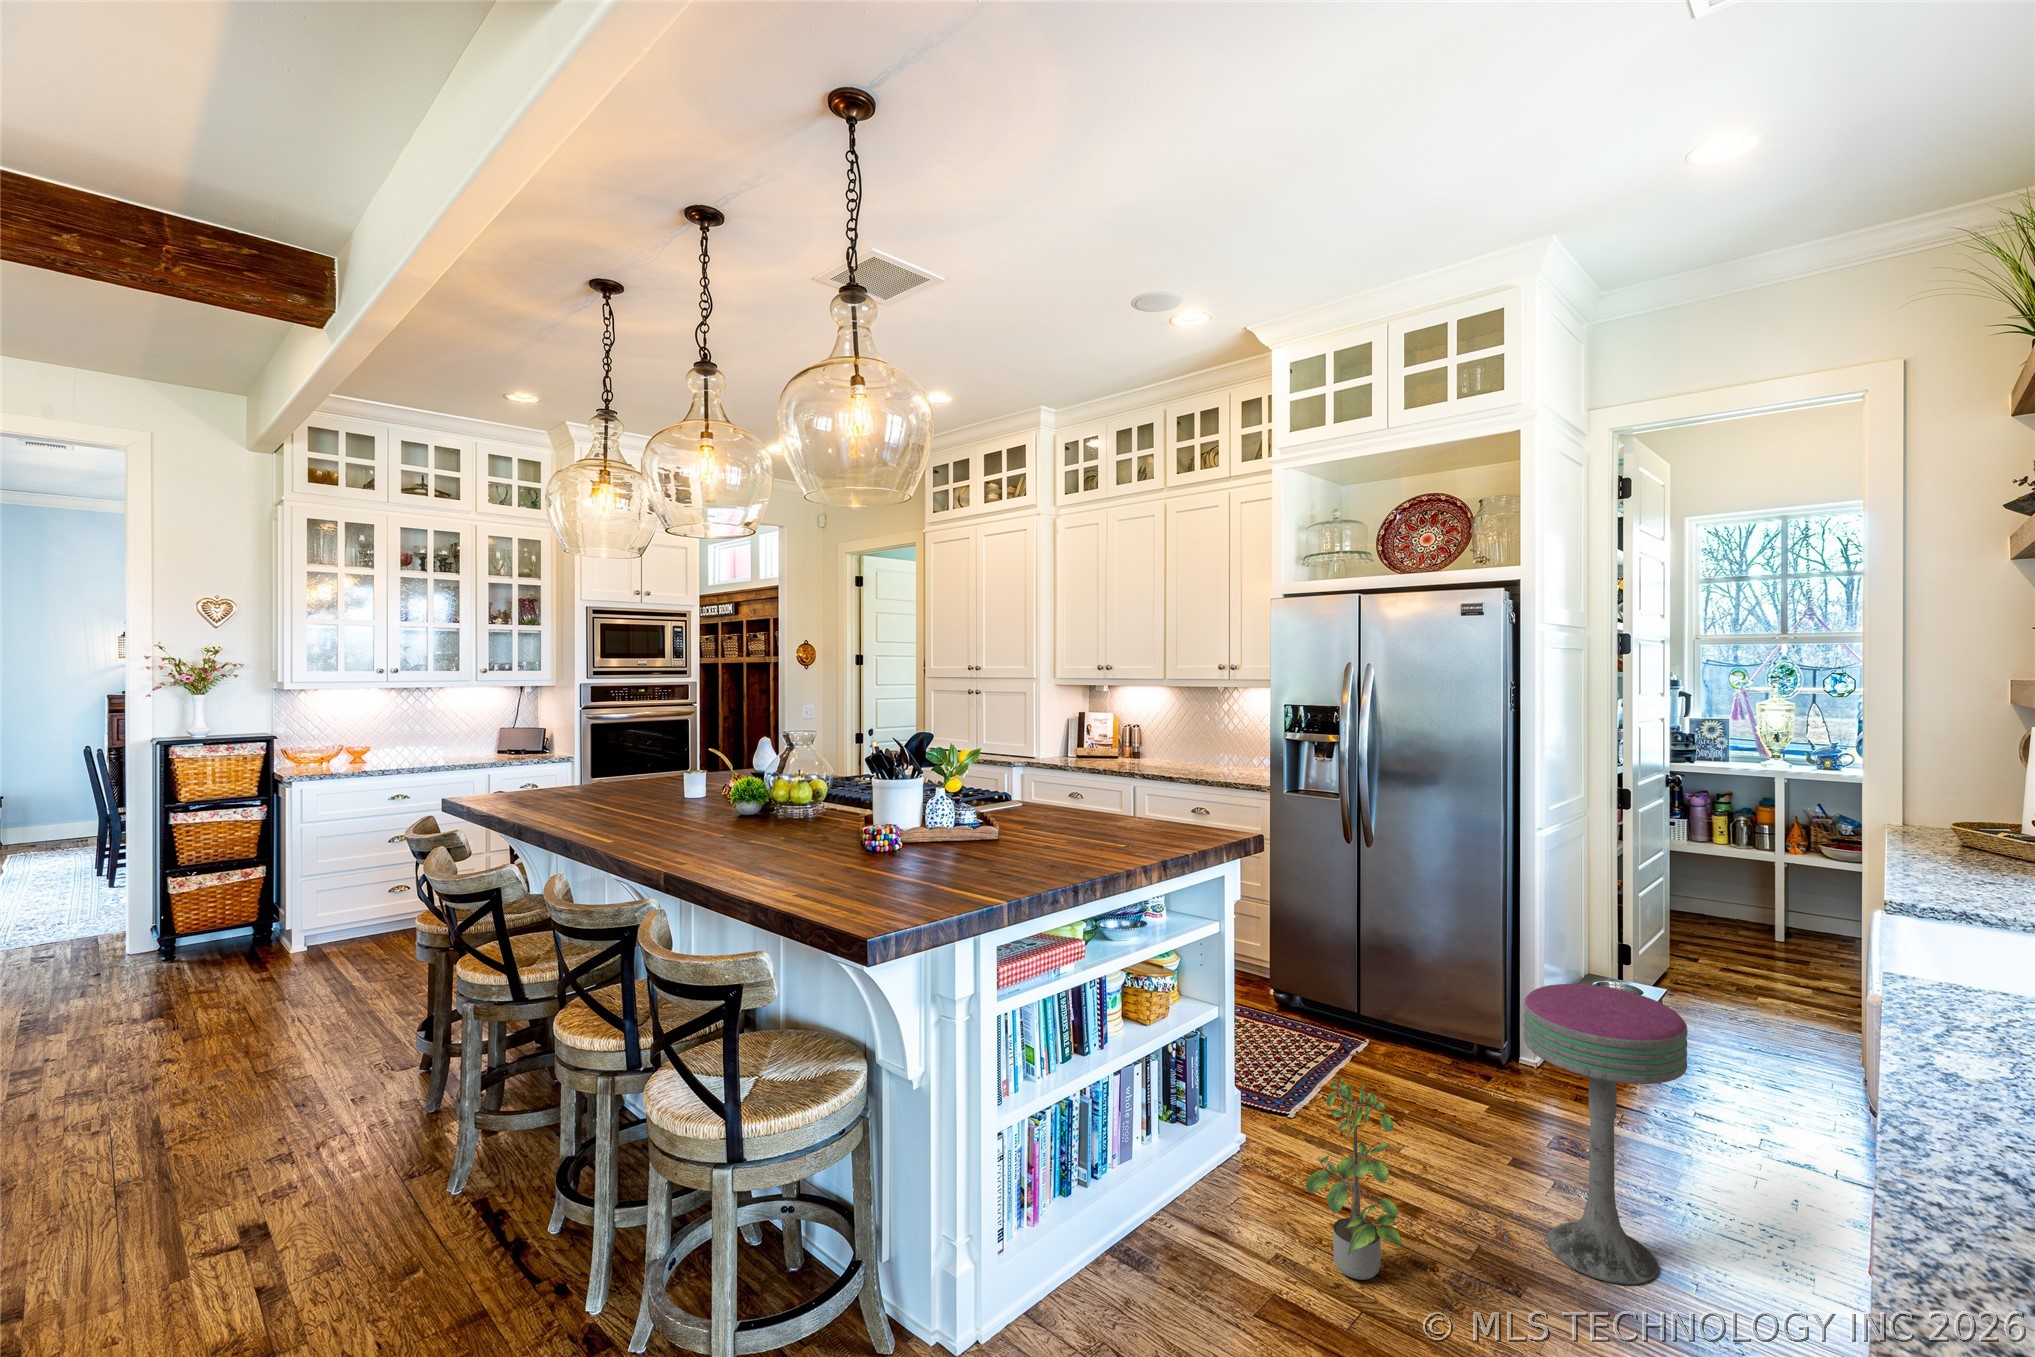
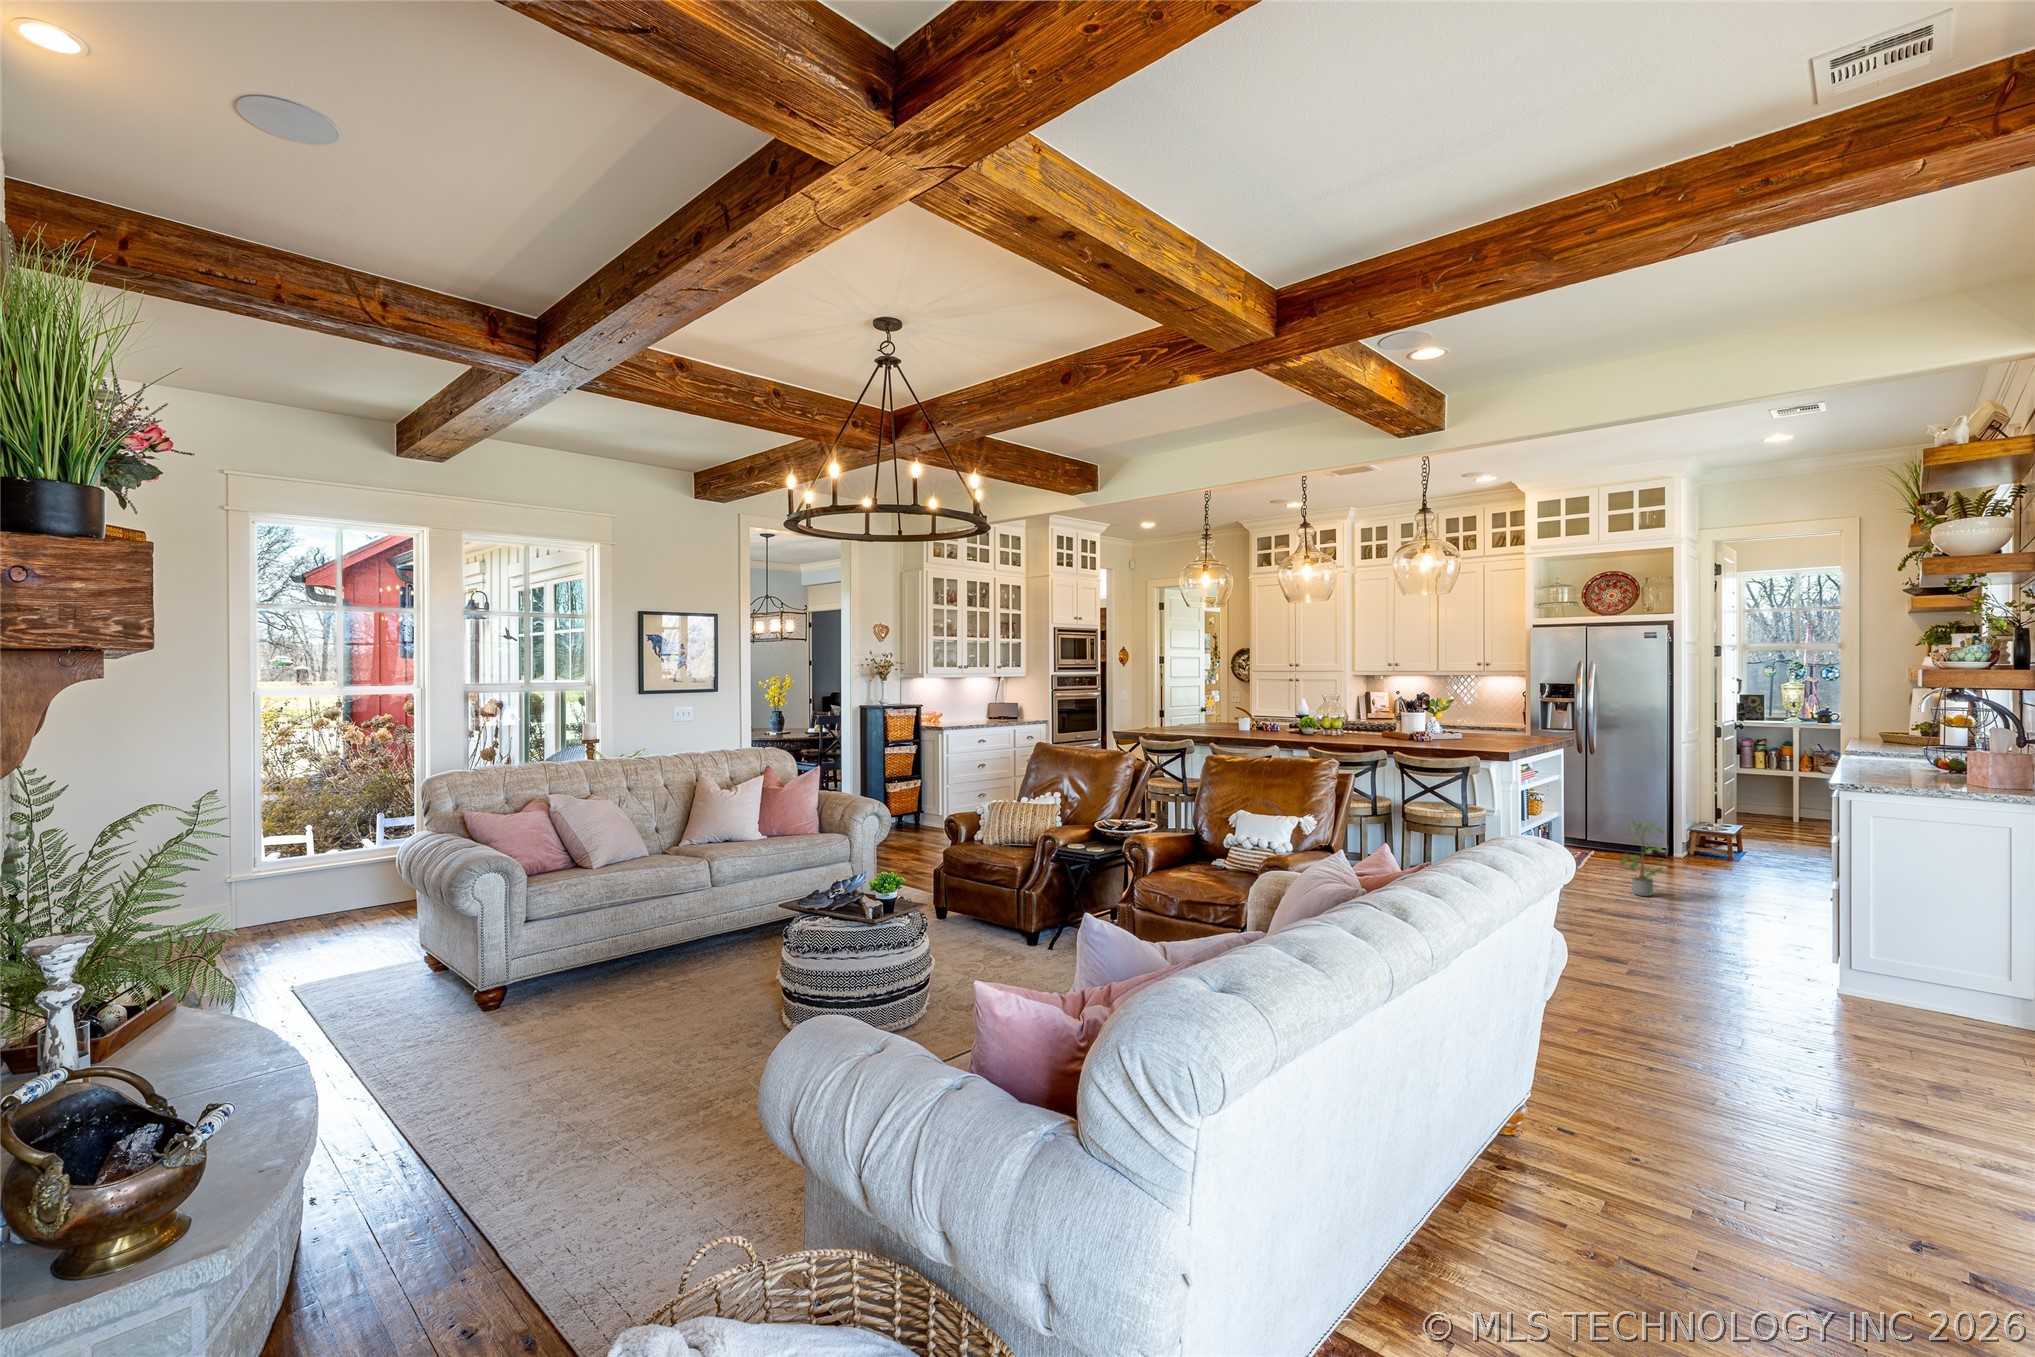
bar stool: present [1524,984,1688,1284] -> none [1705,790,1775,898]

